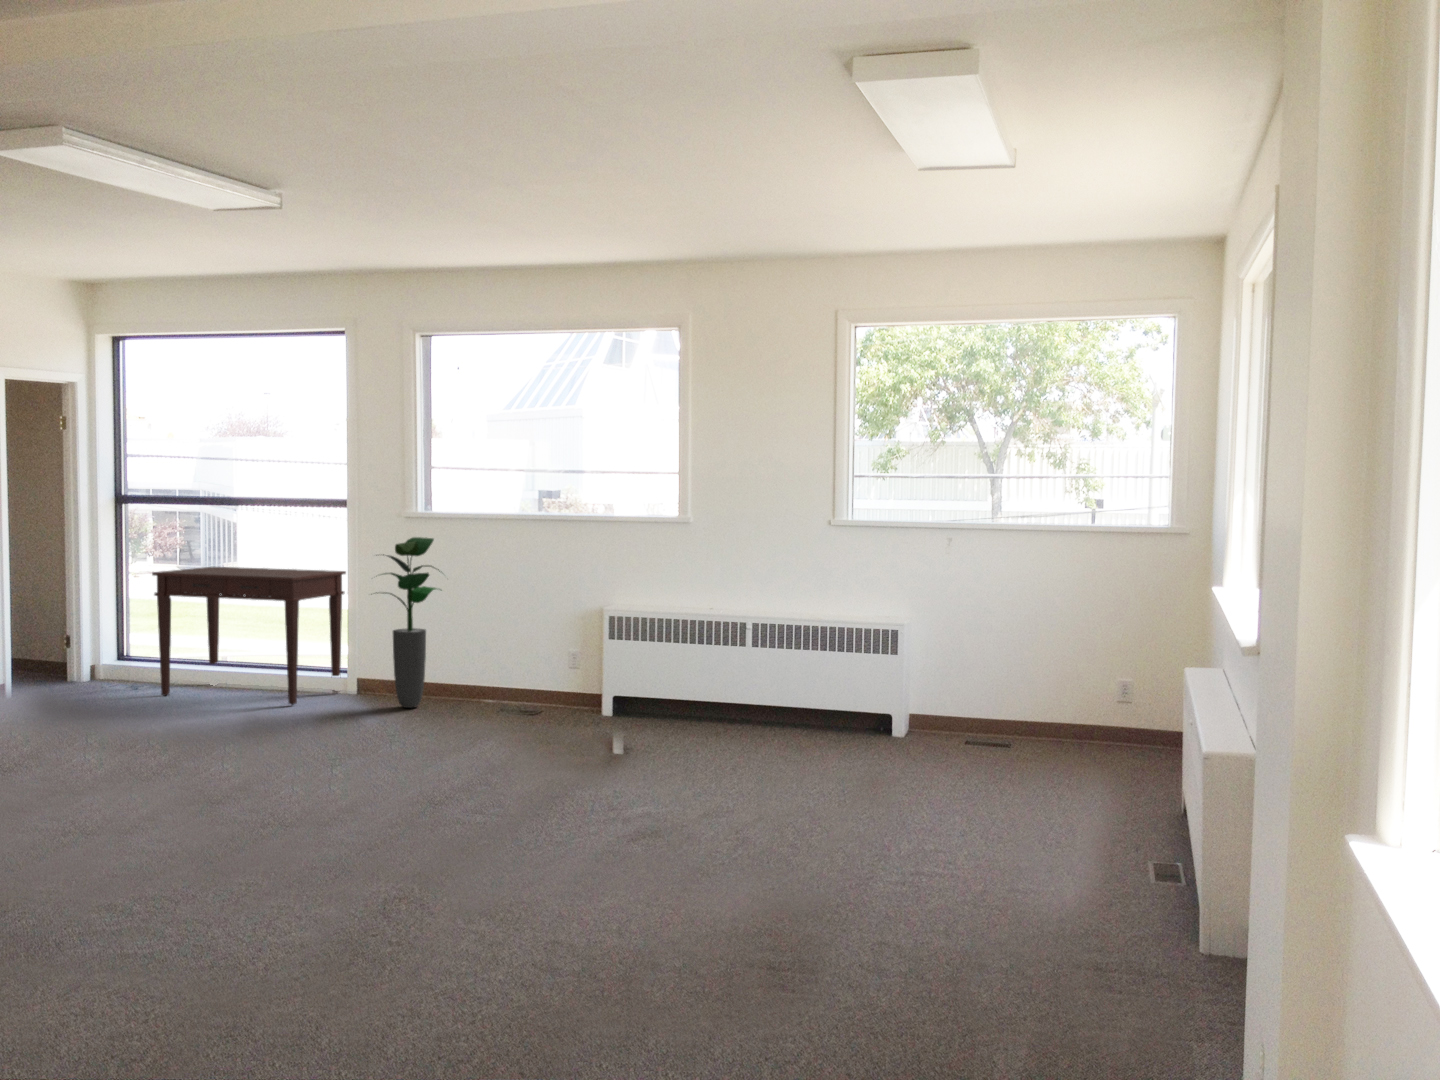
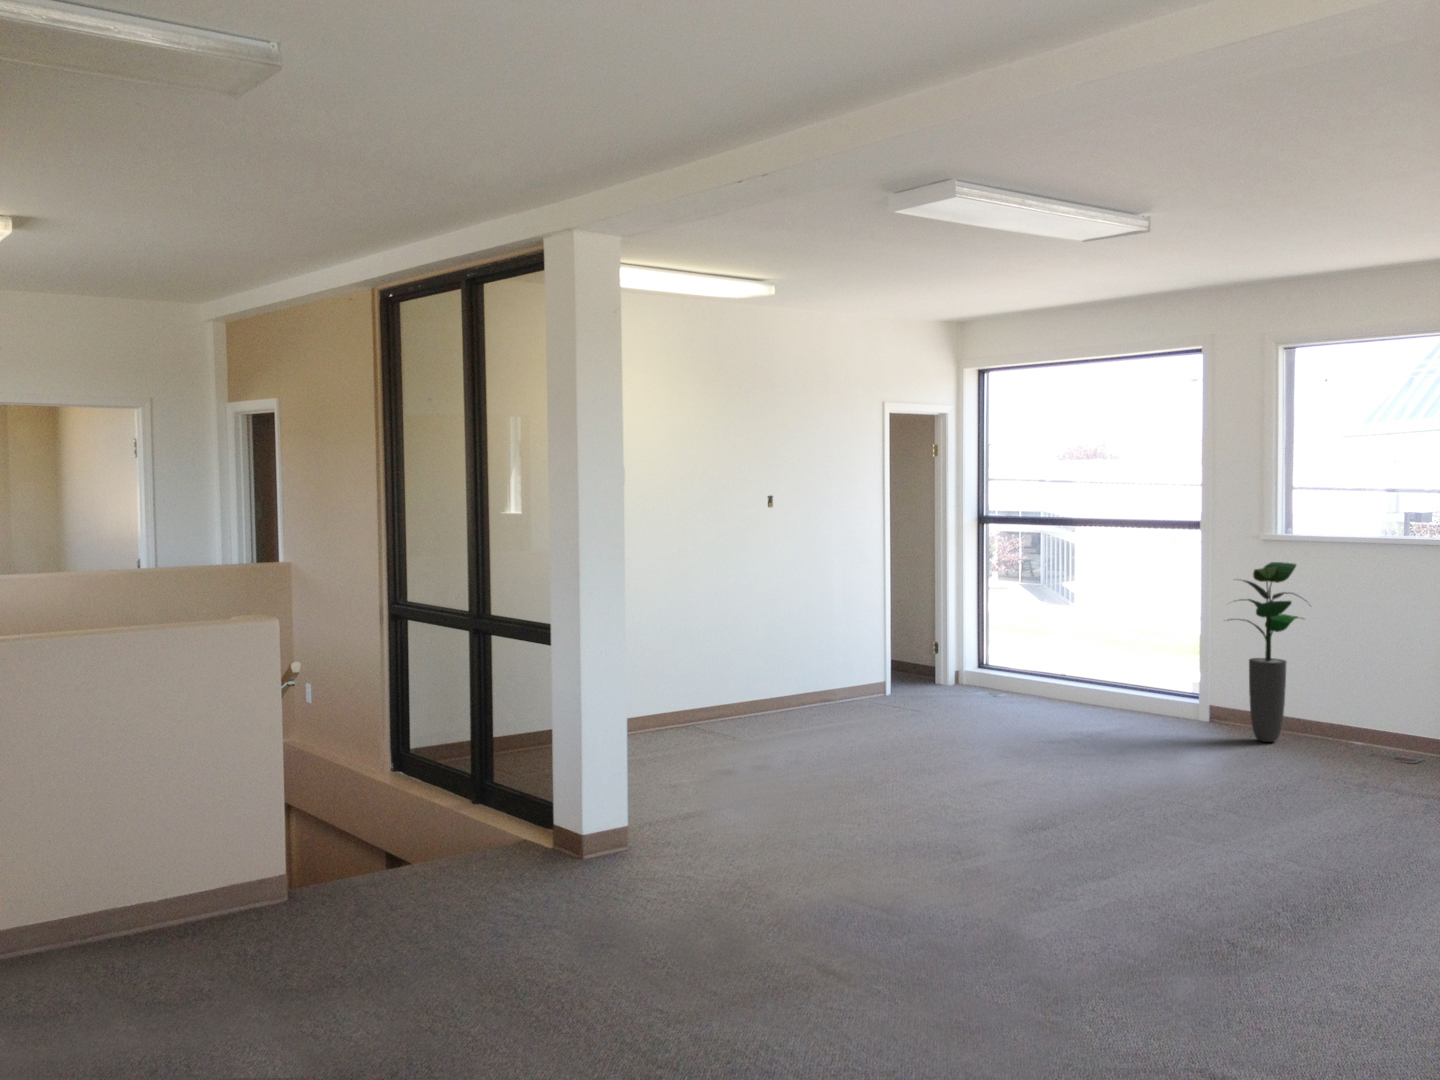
desk: present [152,567,346,705] -> none [1010,584,1197,727]

